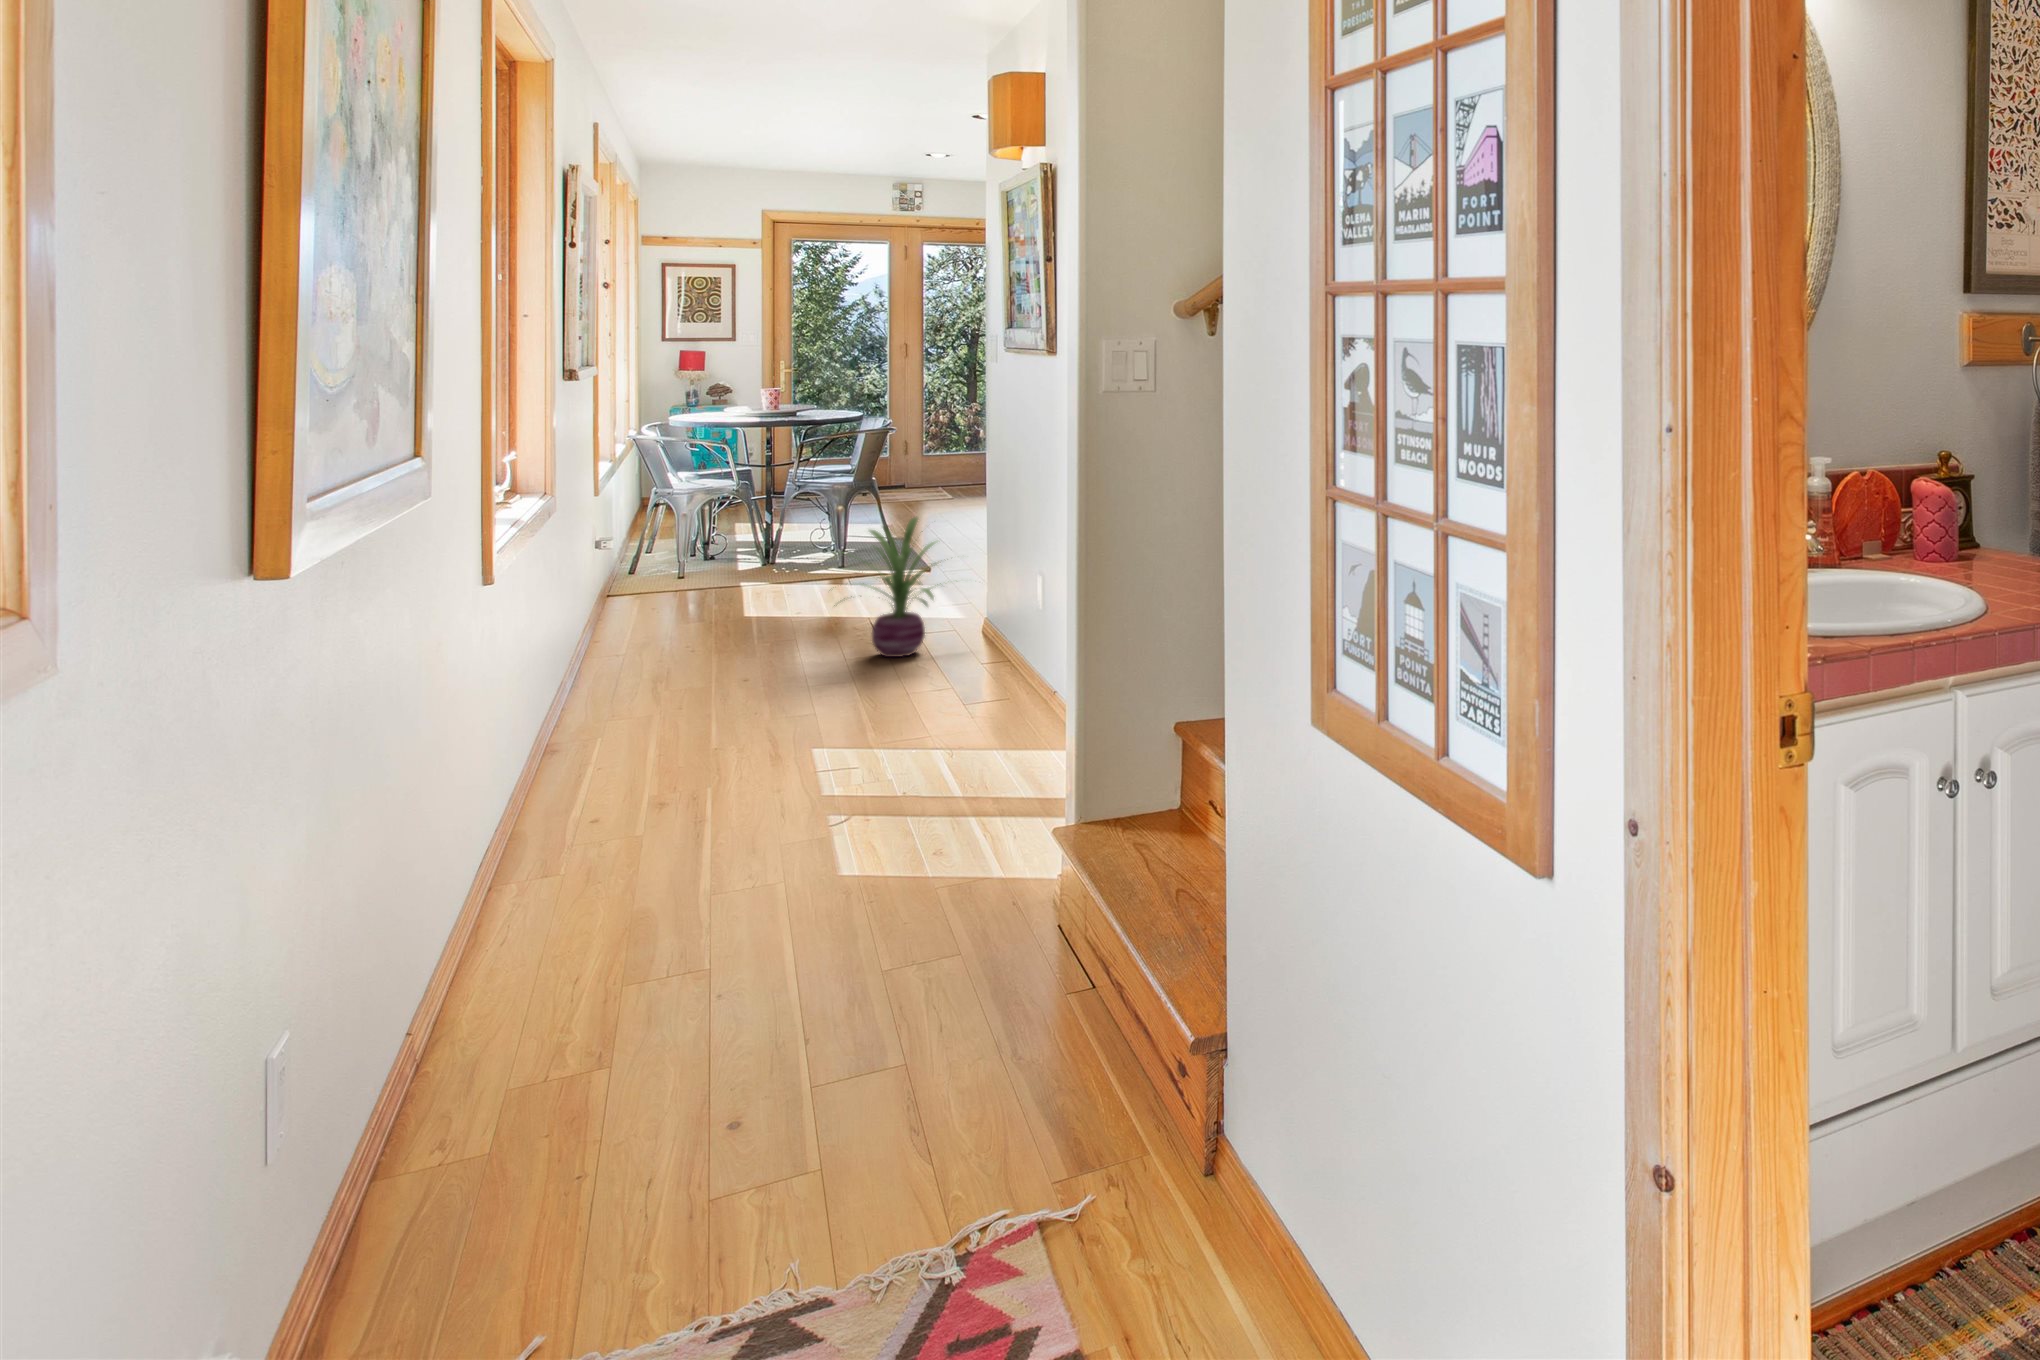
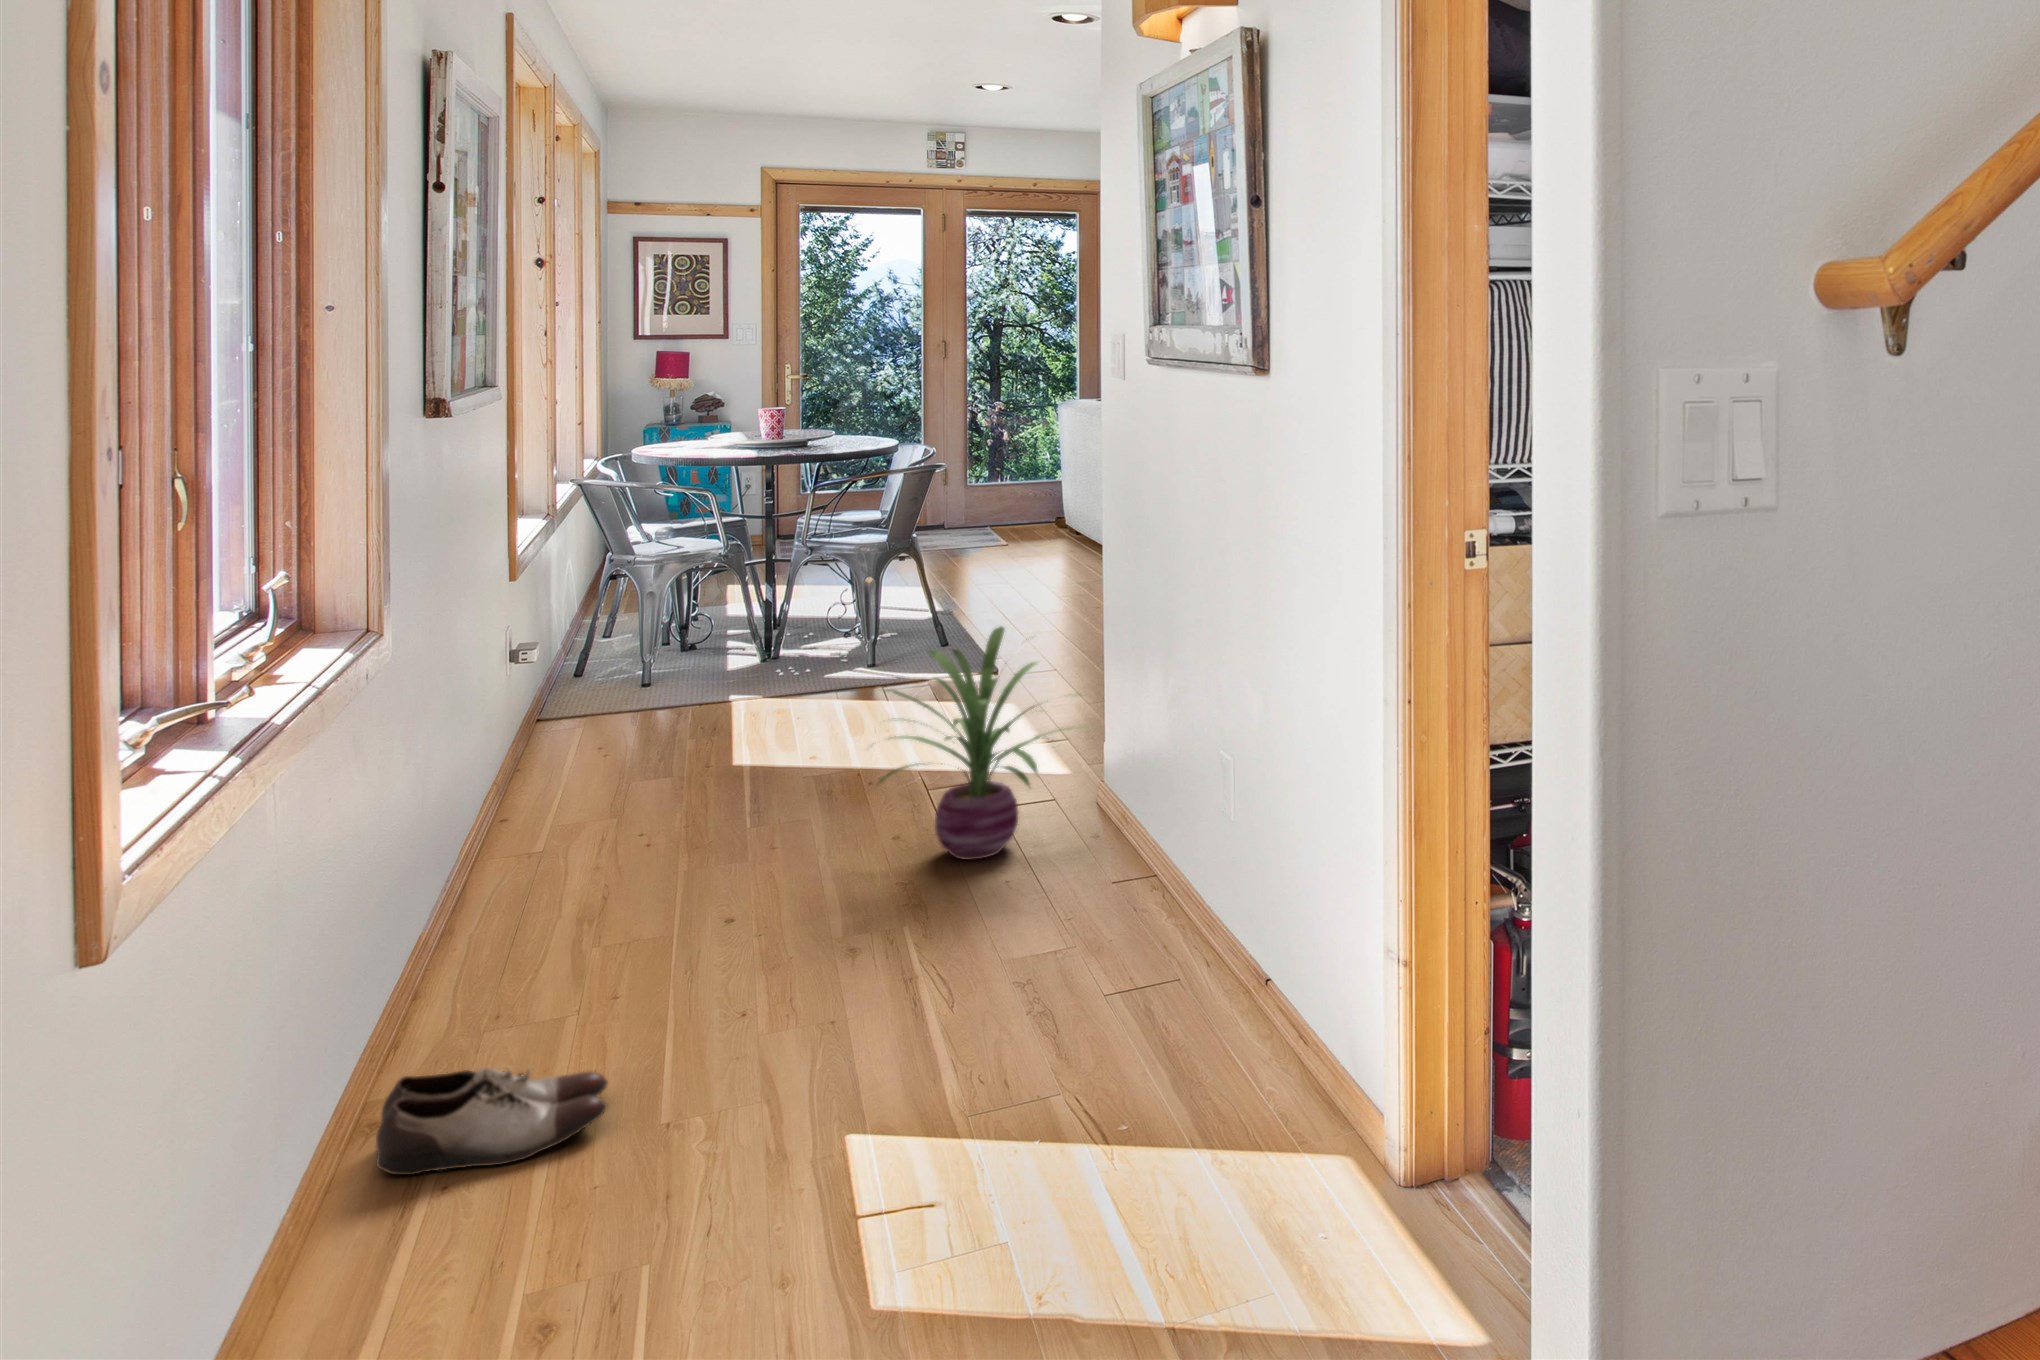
shoe: none [558,718,679,765] -> present [376,1068,608,1175]

